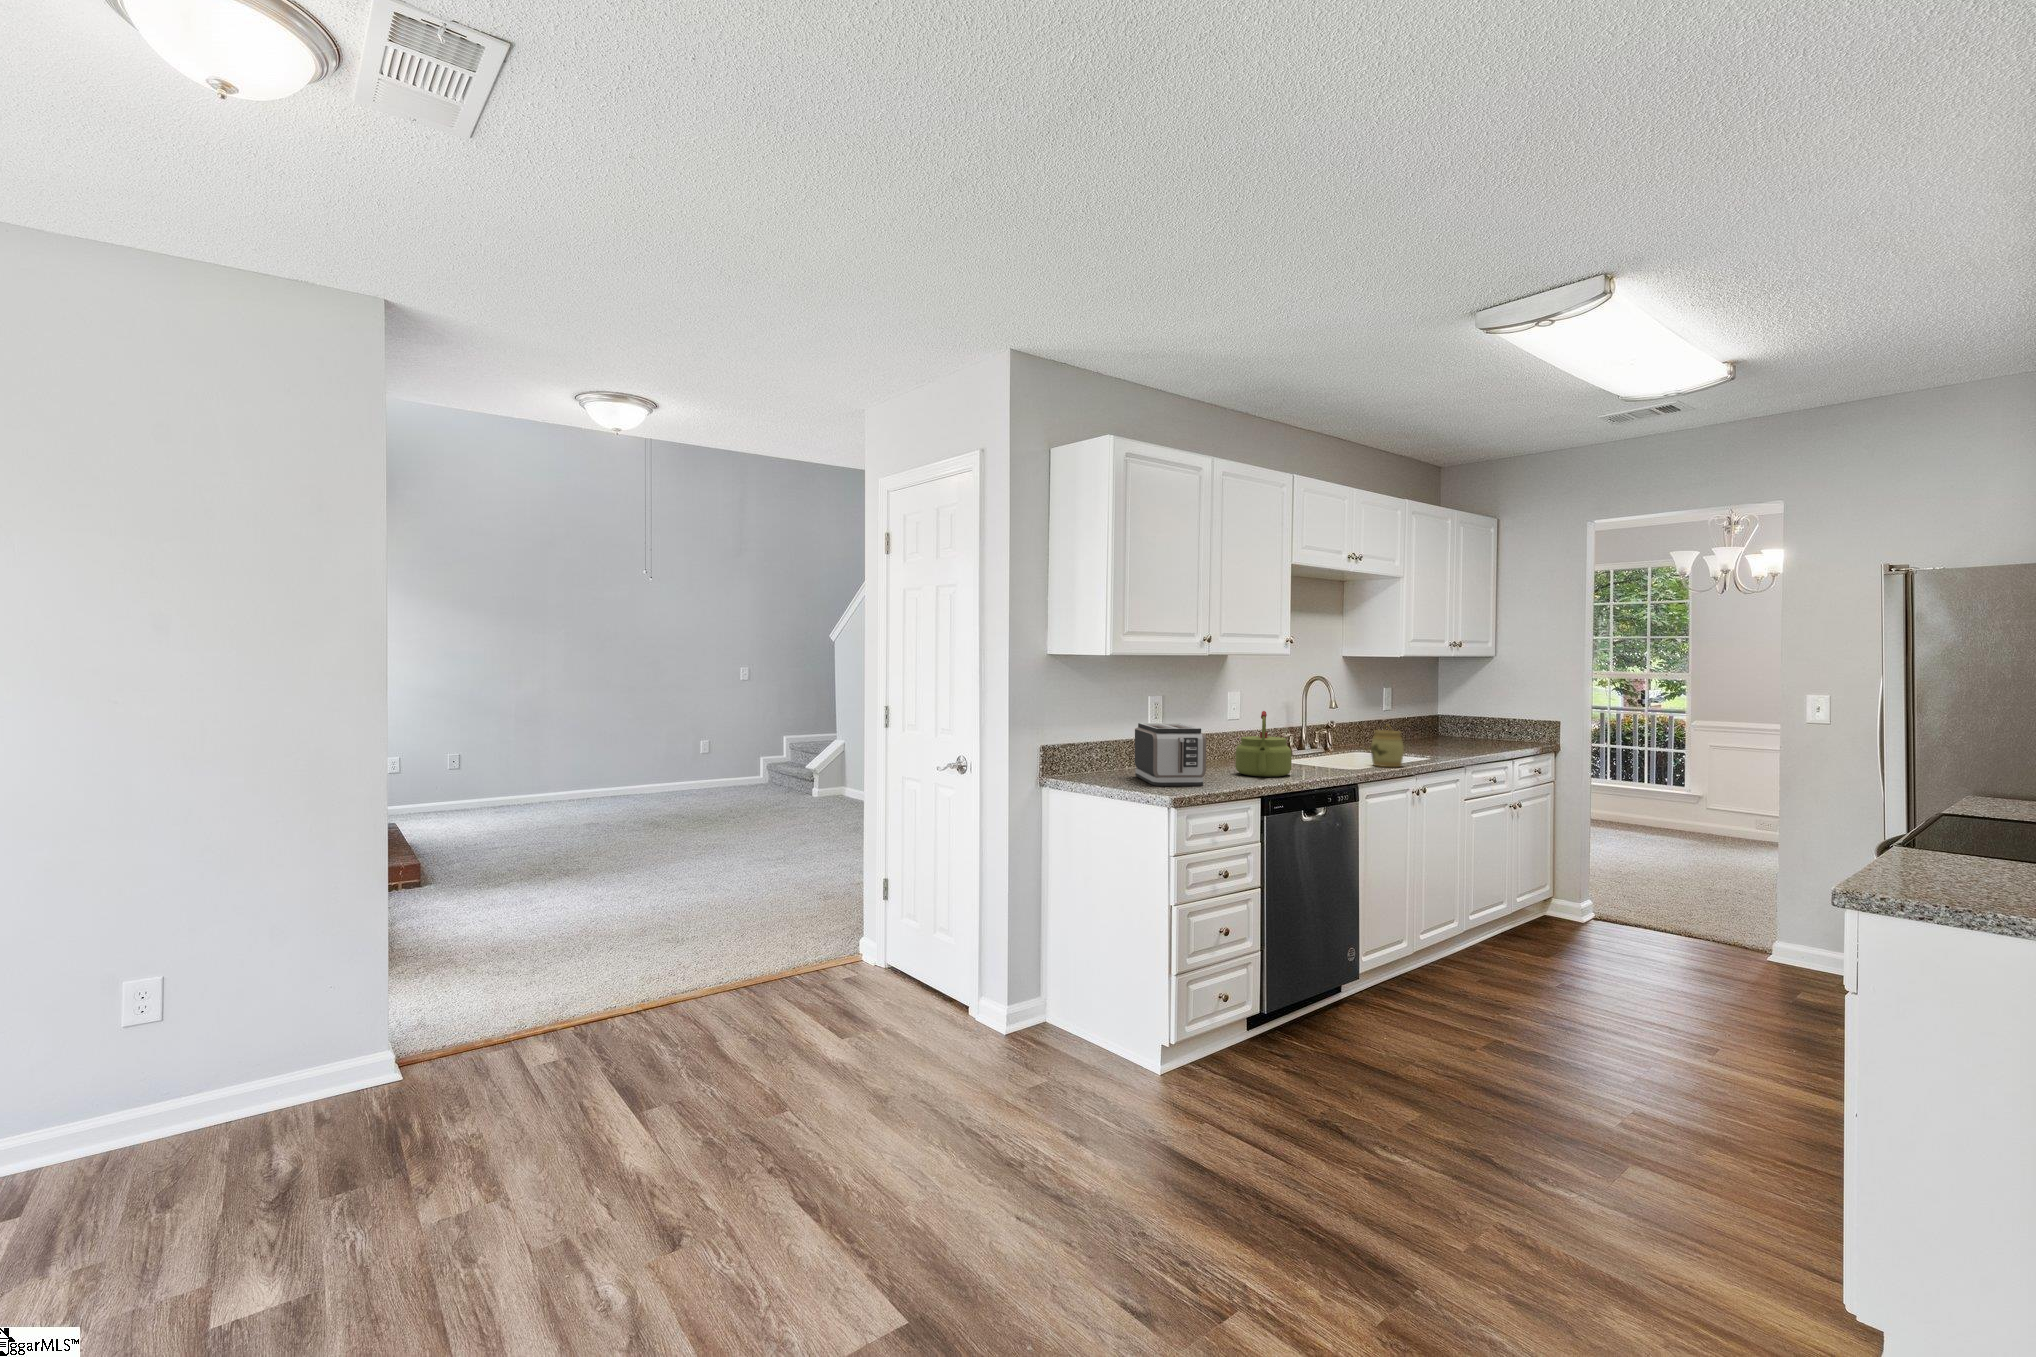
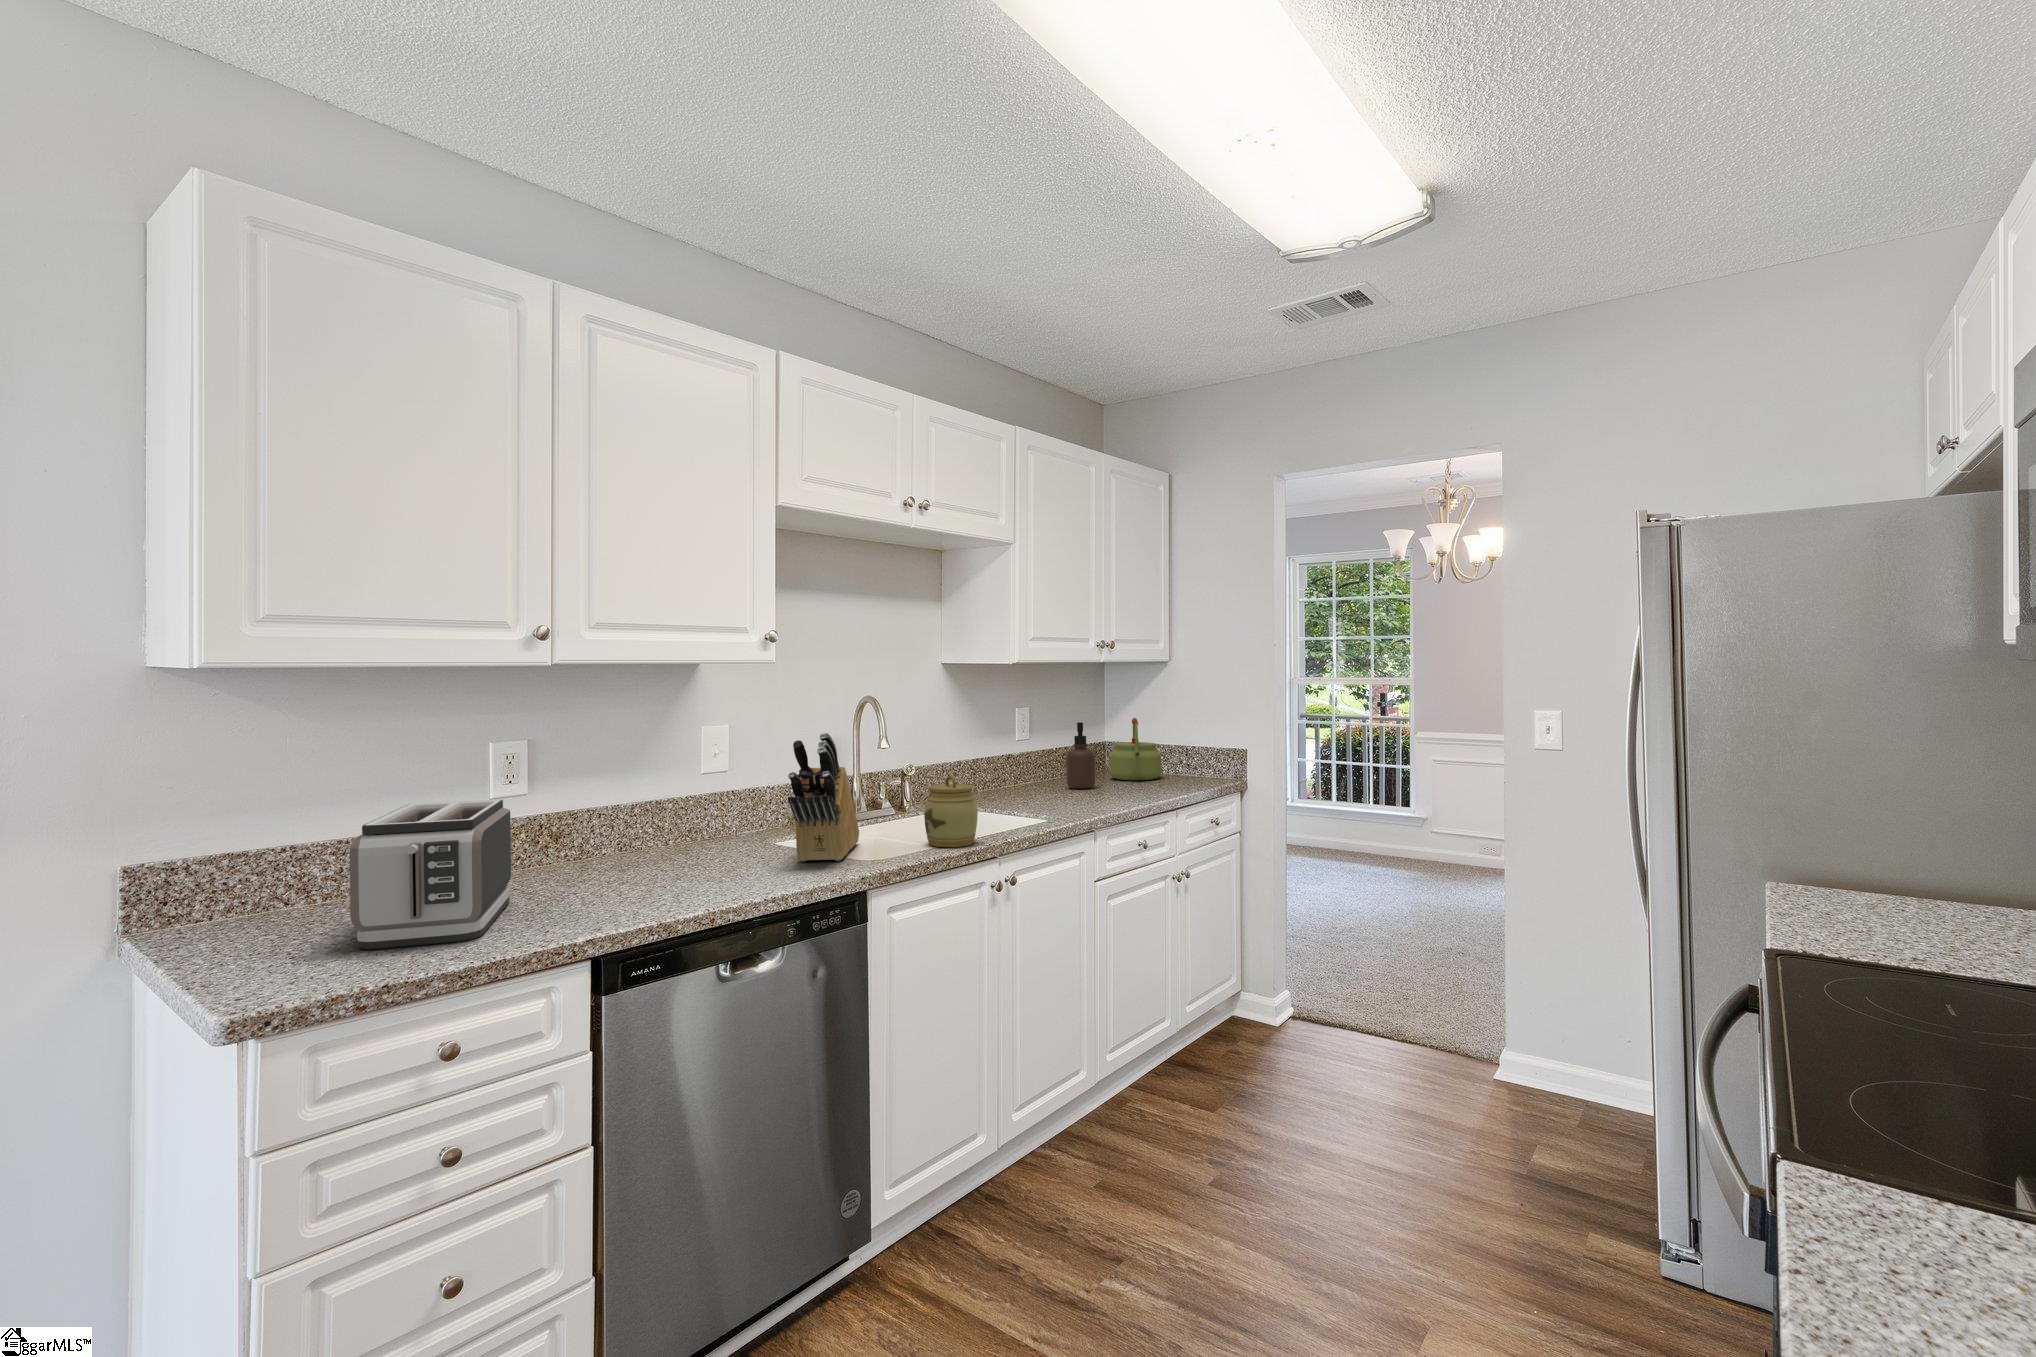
knife block: none [1301,695,1334,769] -> present [788,733,859,862]
soap dispenser: none [1420,699,1442,746] -> present [1066,722,1095,789]
kettle: present [1235,711,1292,777] -> present [1109,718,1162,781]

